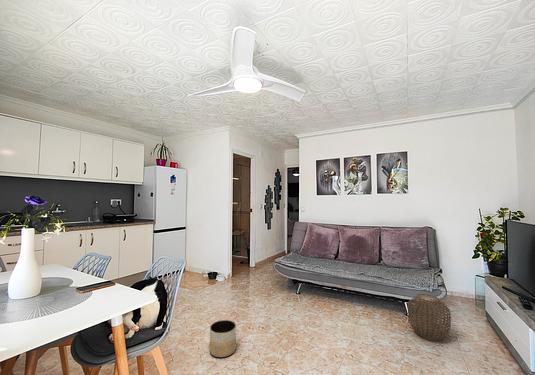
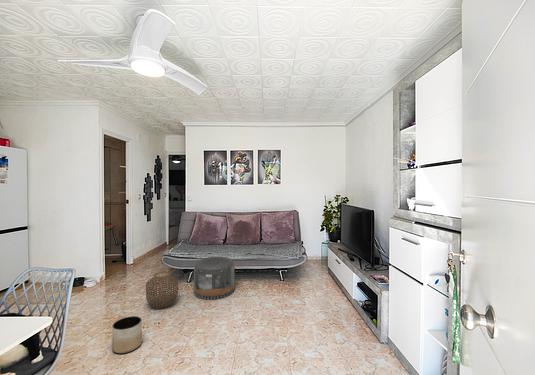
pouf: none [297,272,343,322] -> present [194,257,234,300]
woven basket: present [407,294,451,341] -> present [146,272,178,309]

